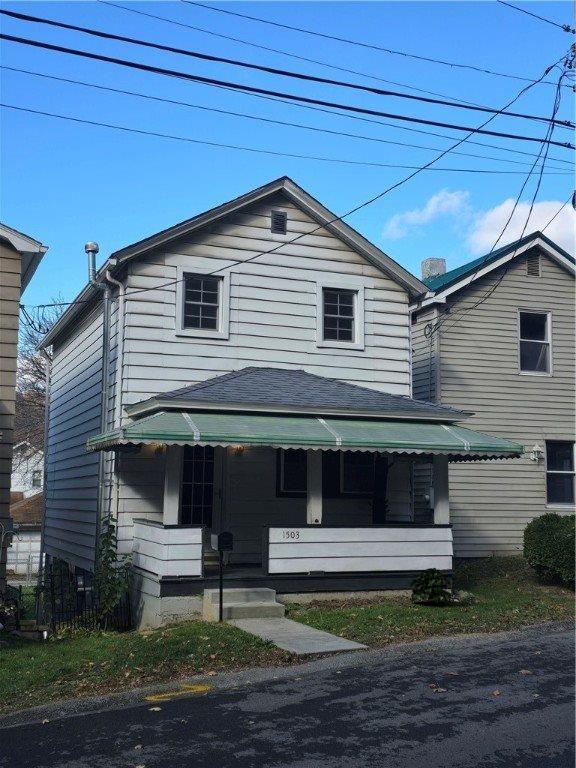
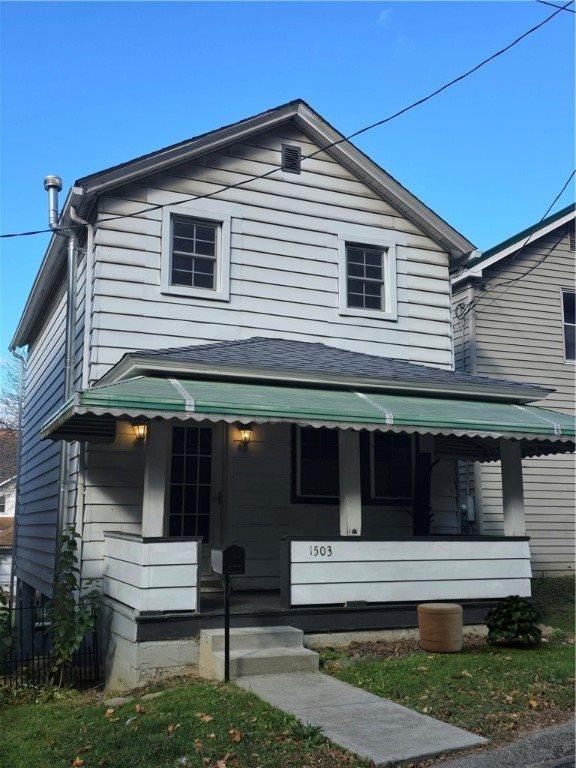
basket: none [360,573,392,608] -> present [417,603,463,653]

